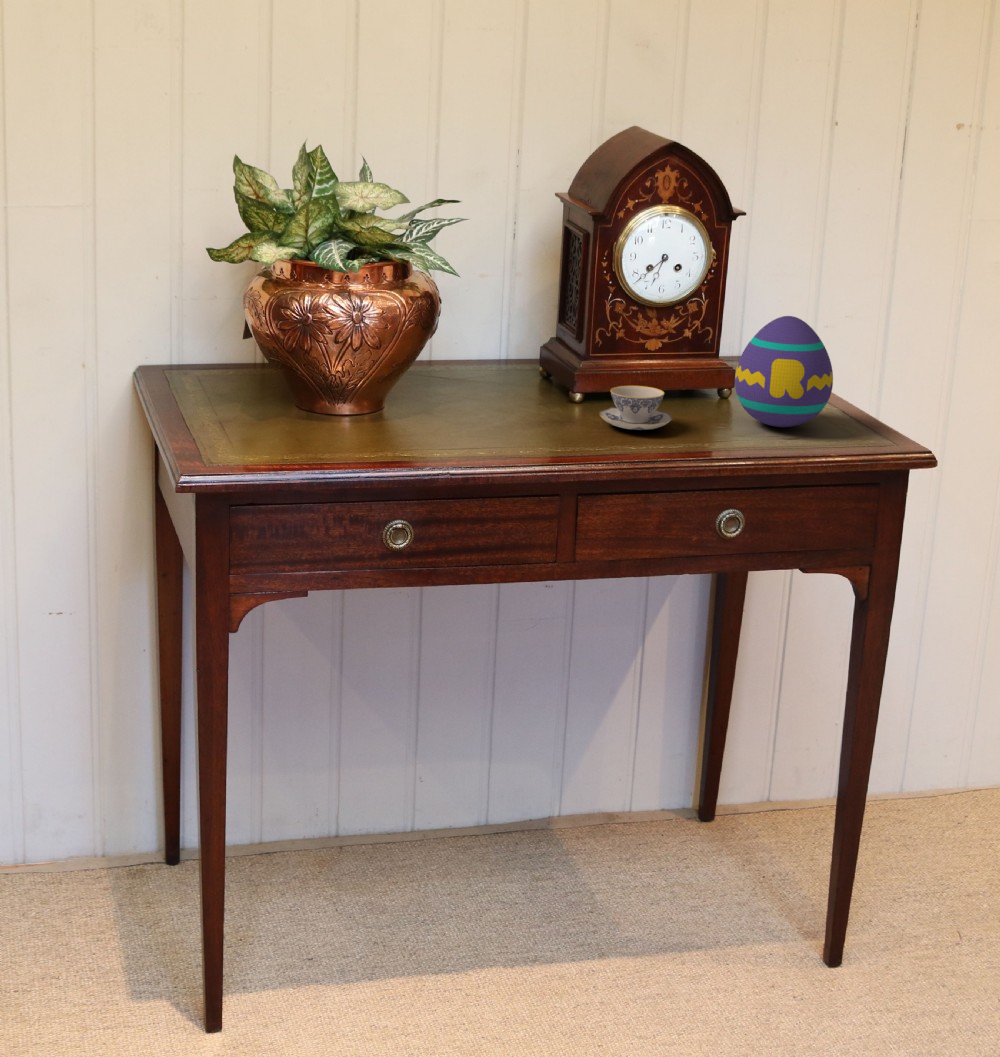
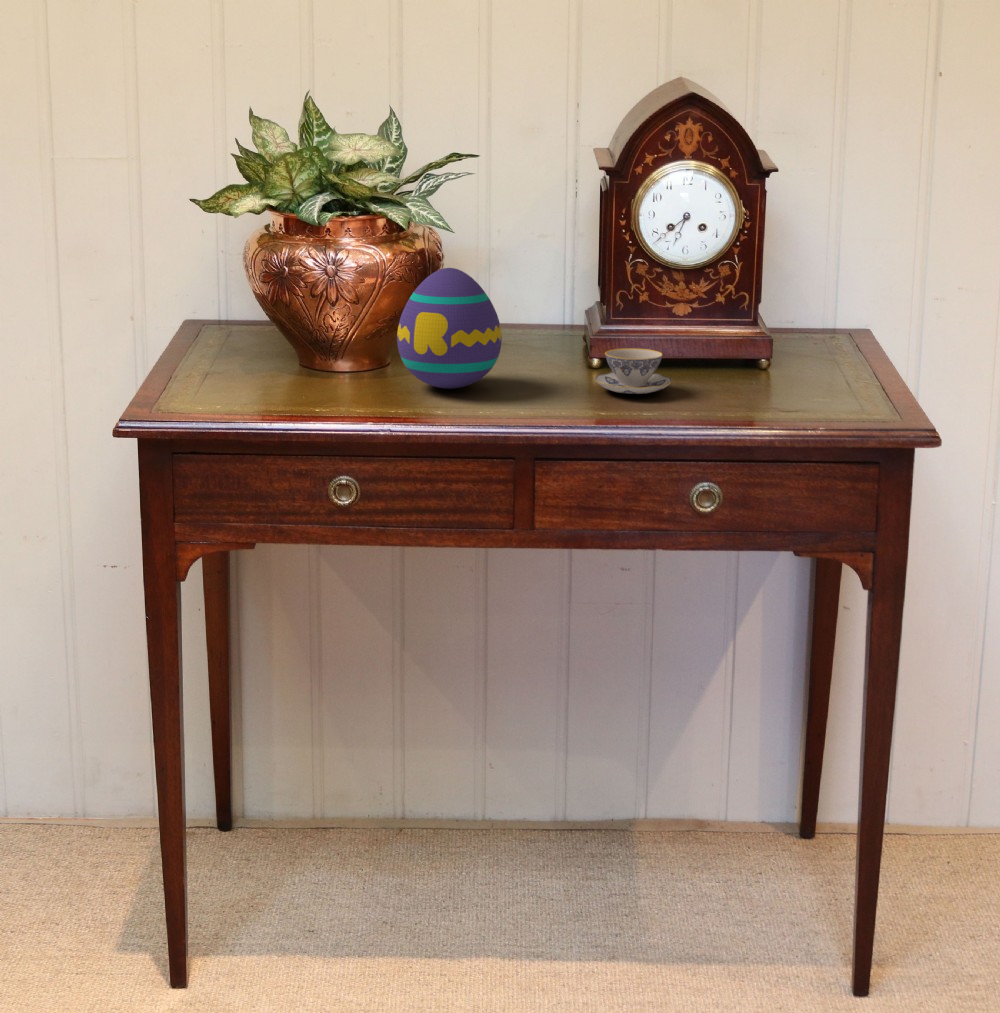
decorative egg: present [735,316,833,427] -> present [397,268,502,389]

